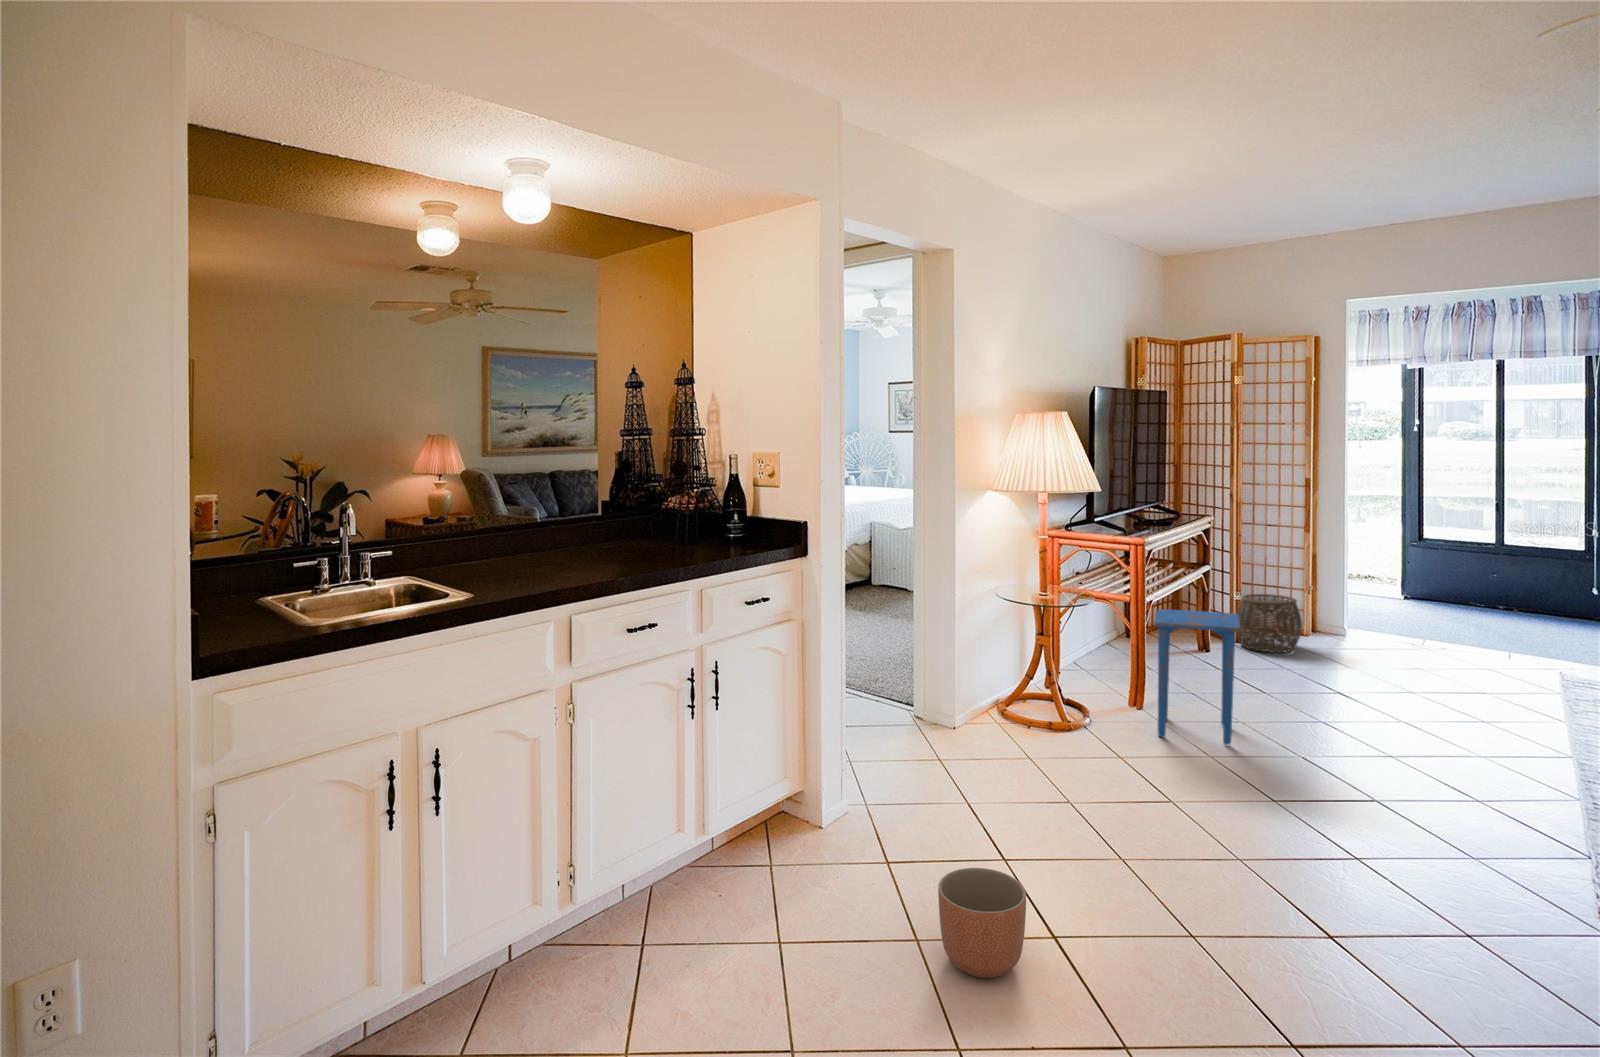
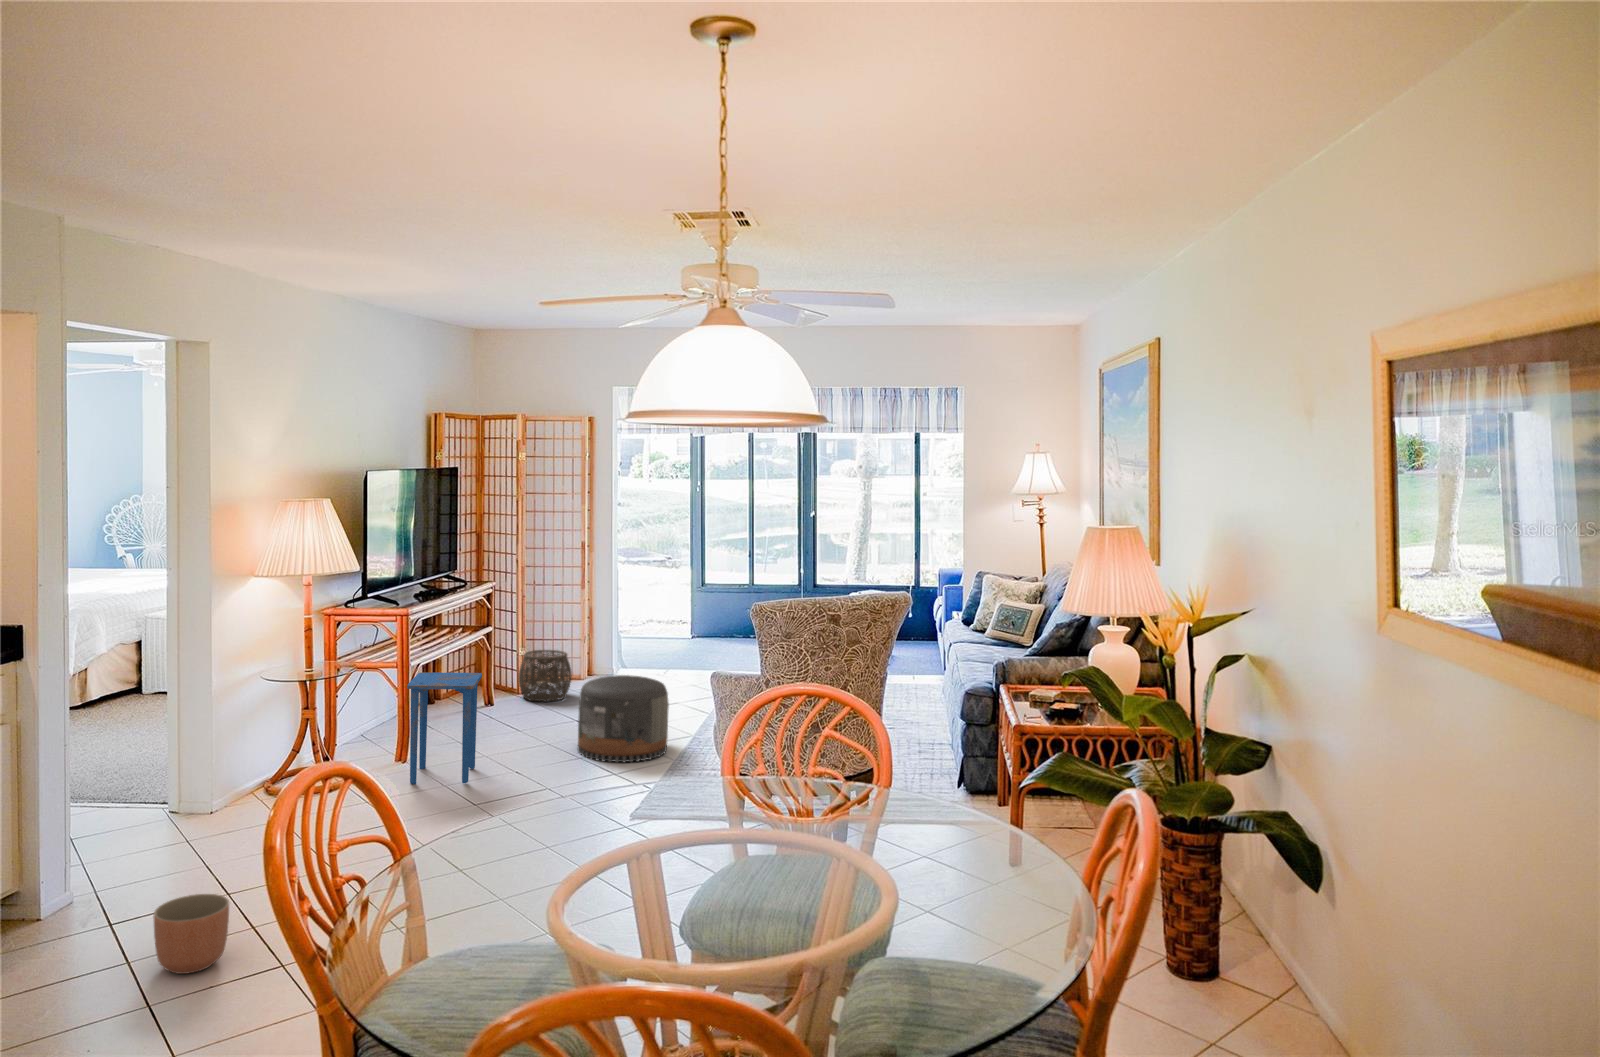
pouf: none [1352,627,1499,744] -> present [578,675,669,762]

